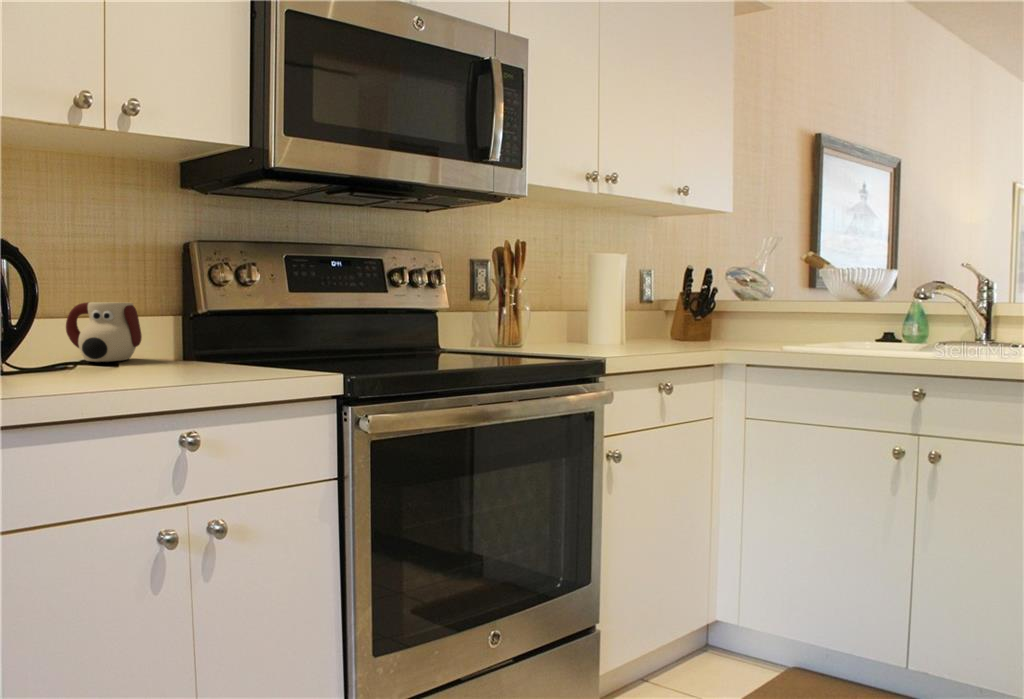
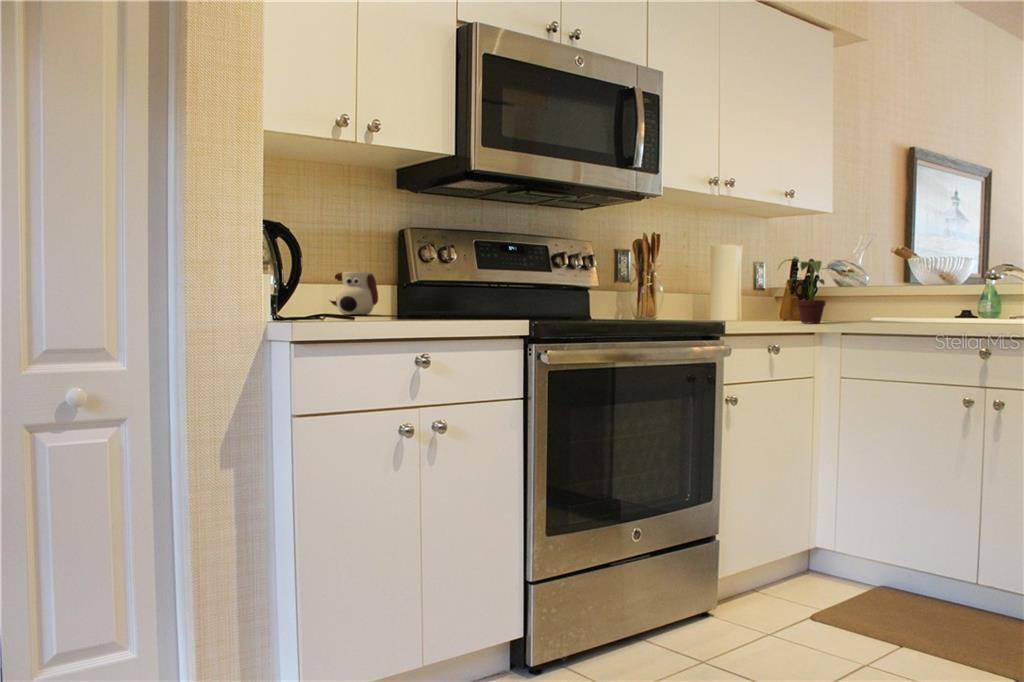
potted plant: none [668,274,745,353] -> present [778,259,840,323]

